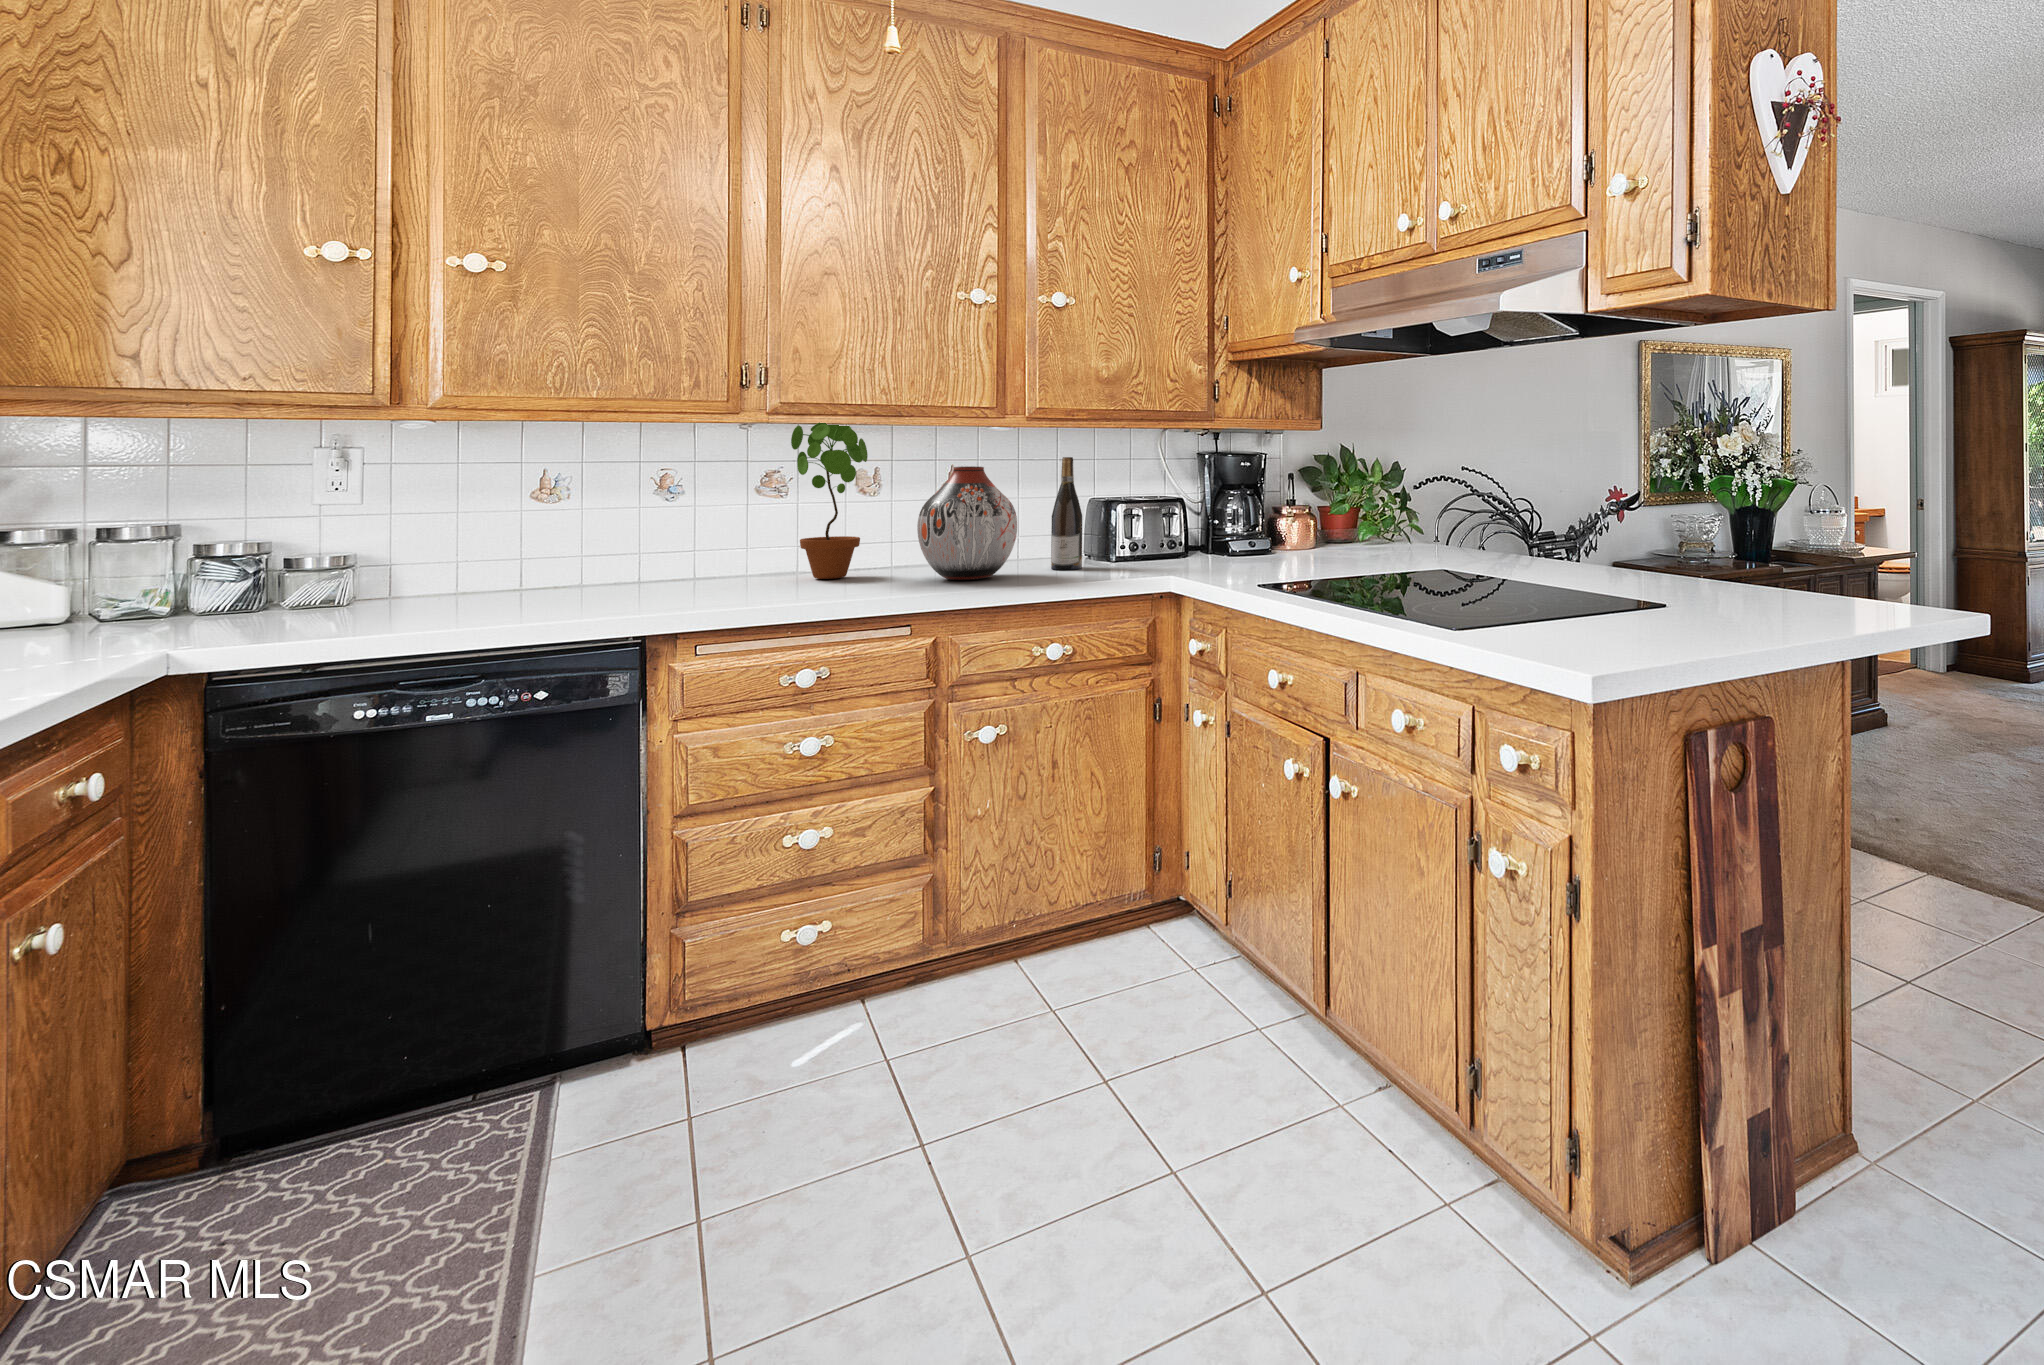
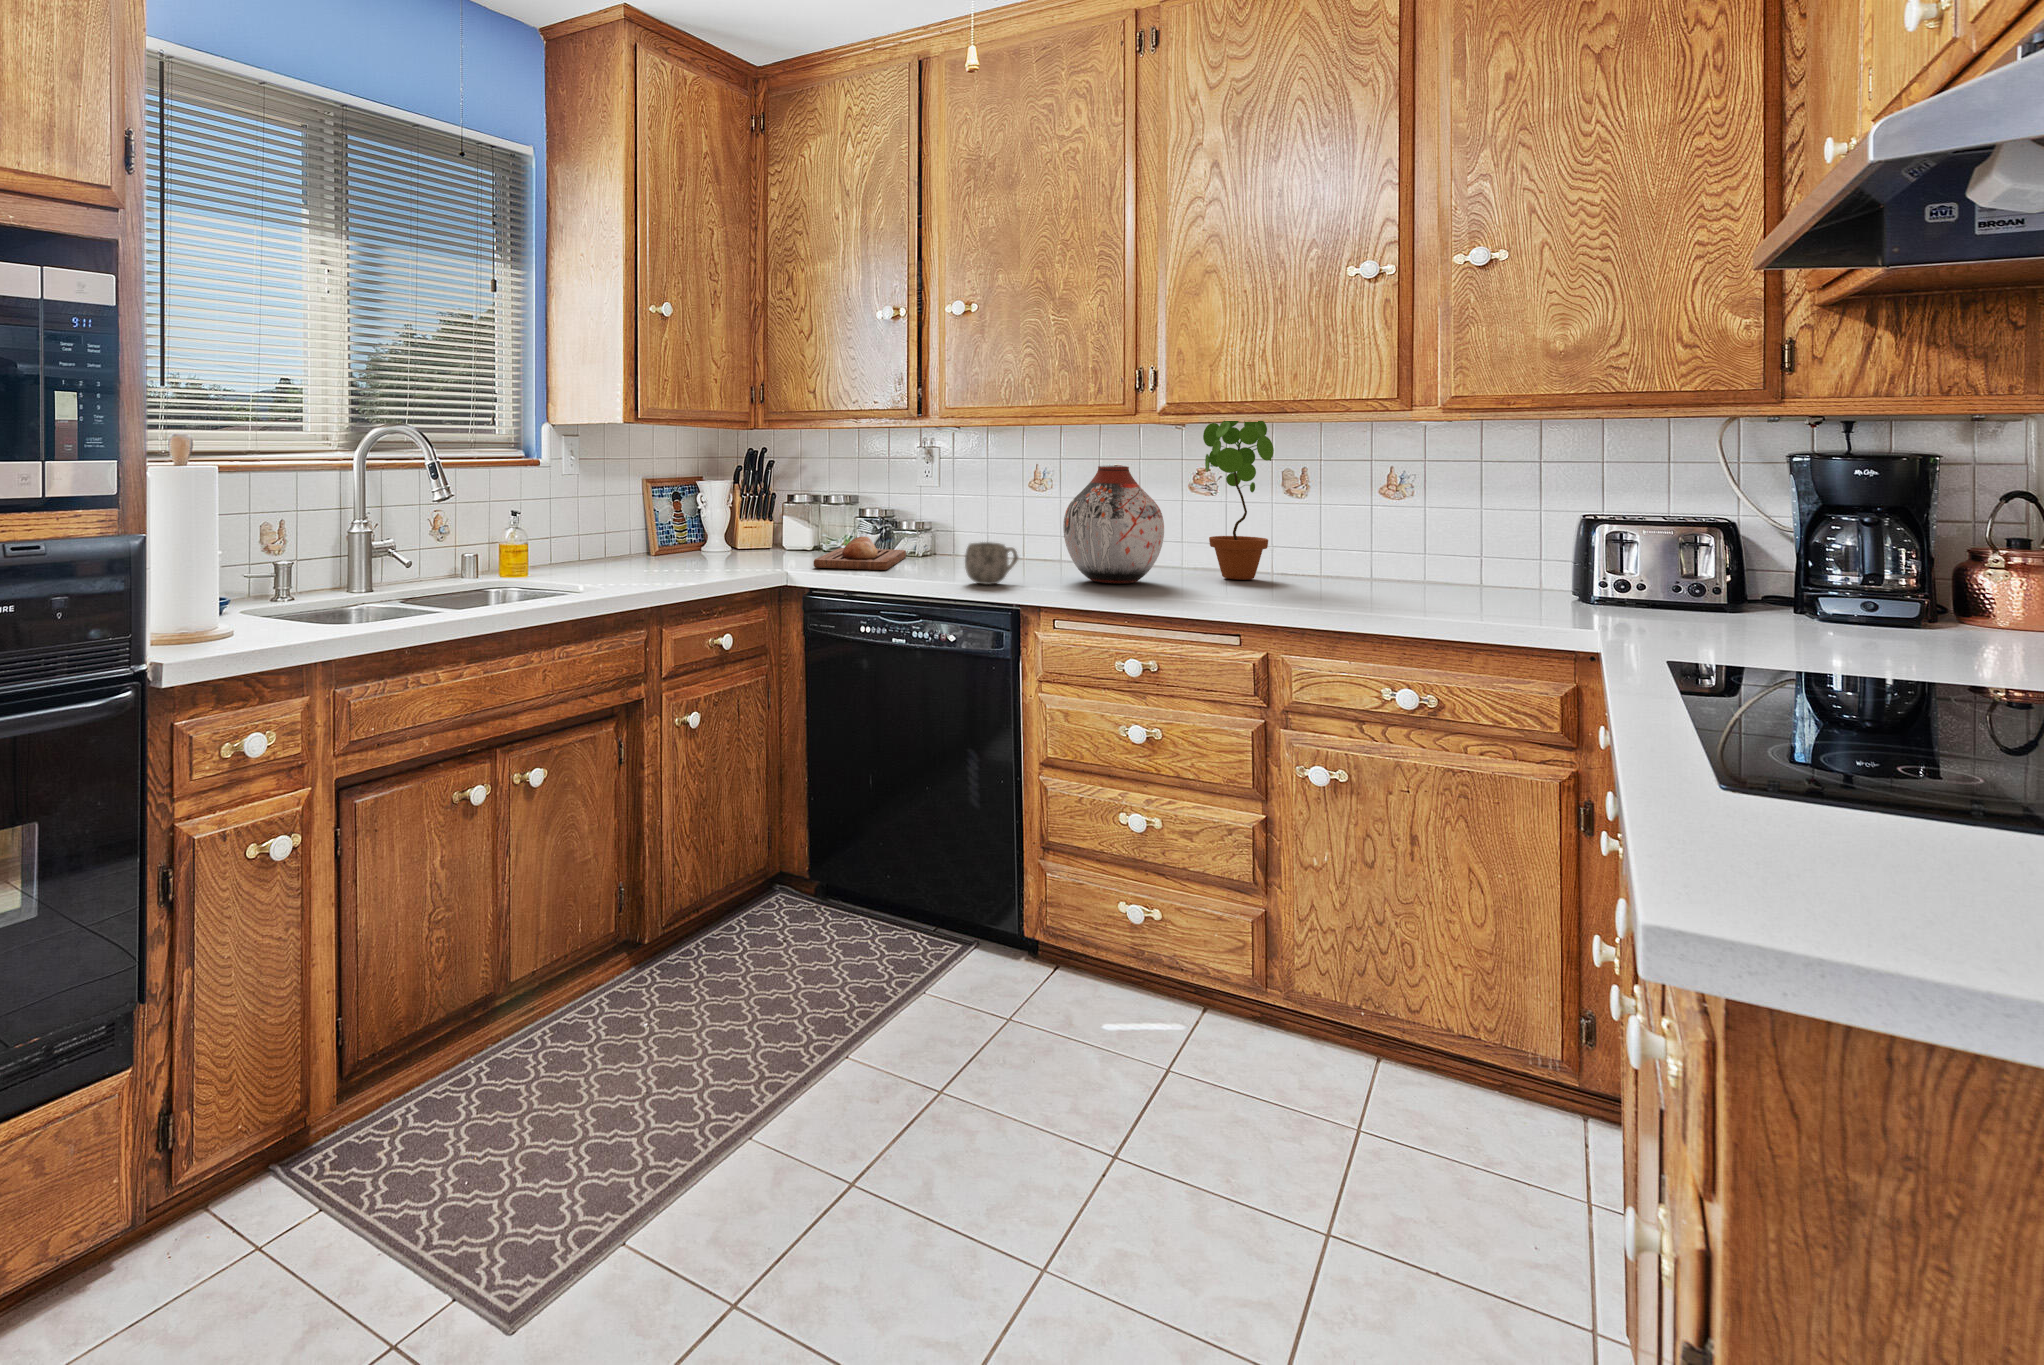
wine bottle: present [1051,457,1082,570] -> none [1479,460,1524,606]
vase: present [917,466,1017,580] -> present [1063,466,1164,584]
mug: none [553,567,621,620] -> present [965,542,1018,584]
bread loaf: none [172,589,363,642] -> present [814,537,906,570]

